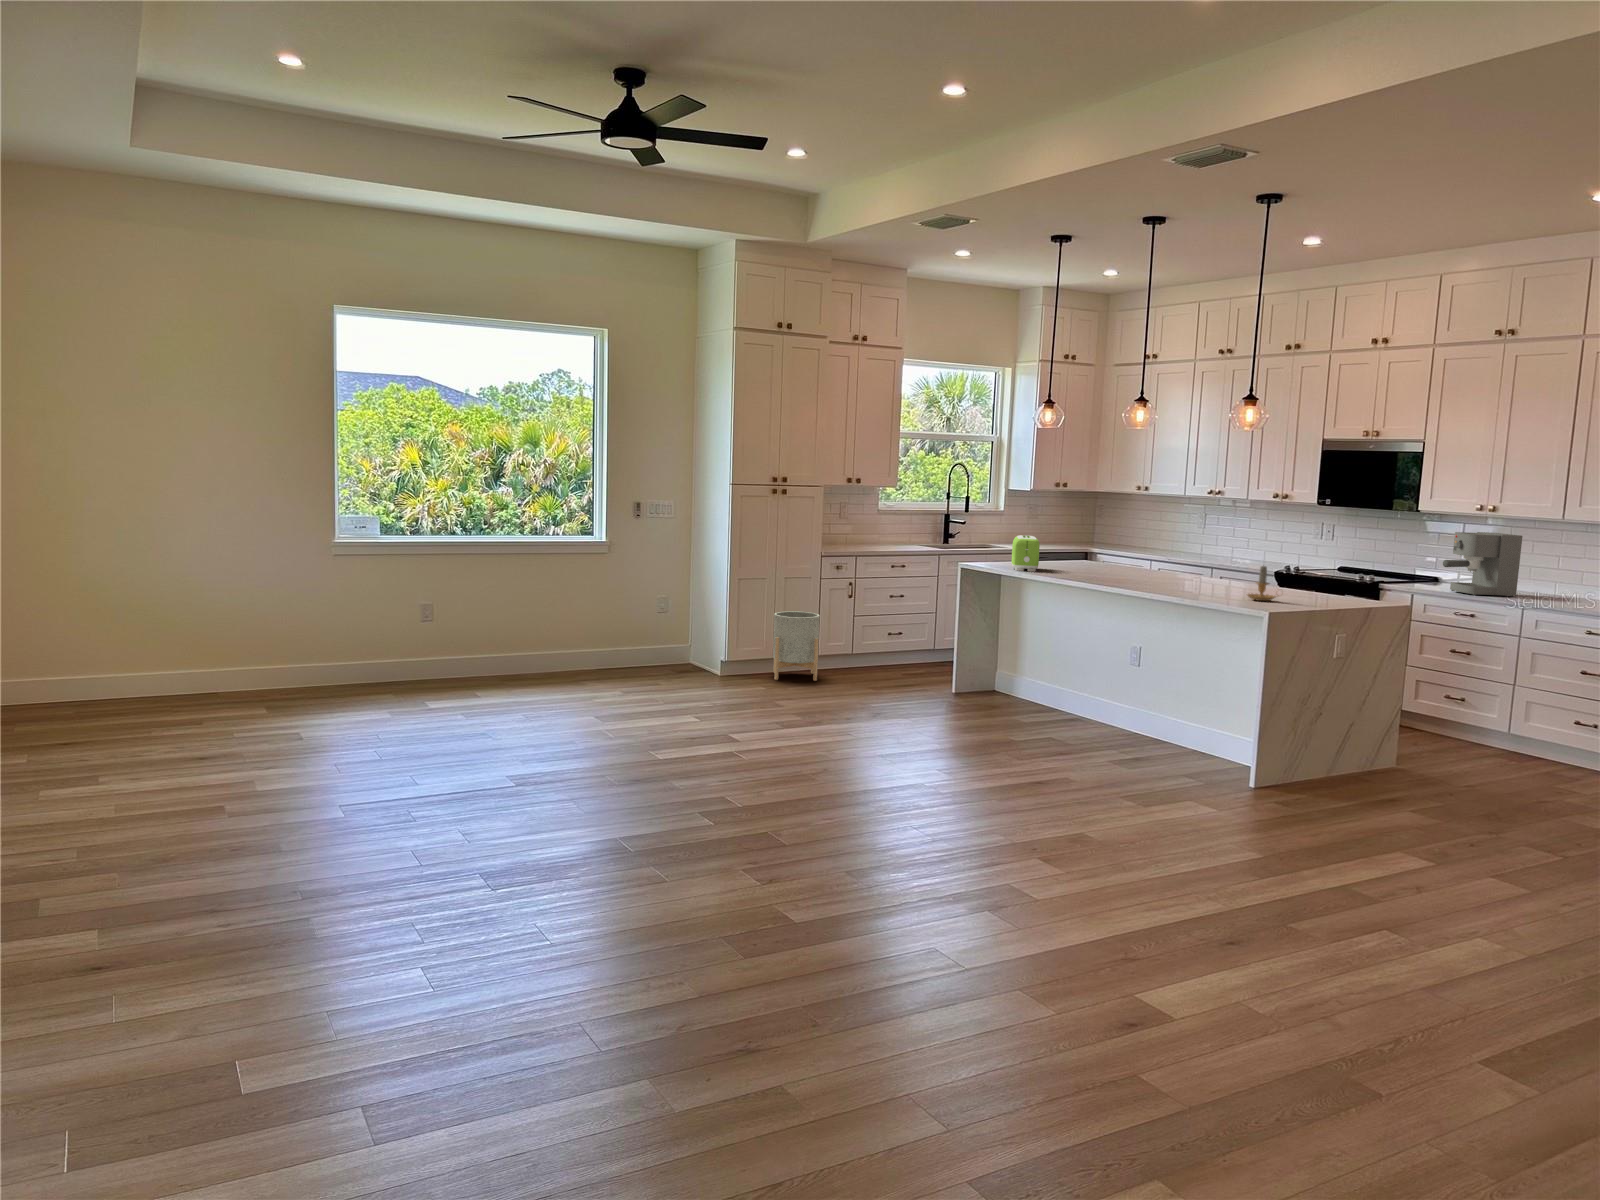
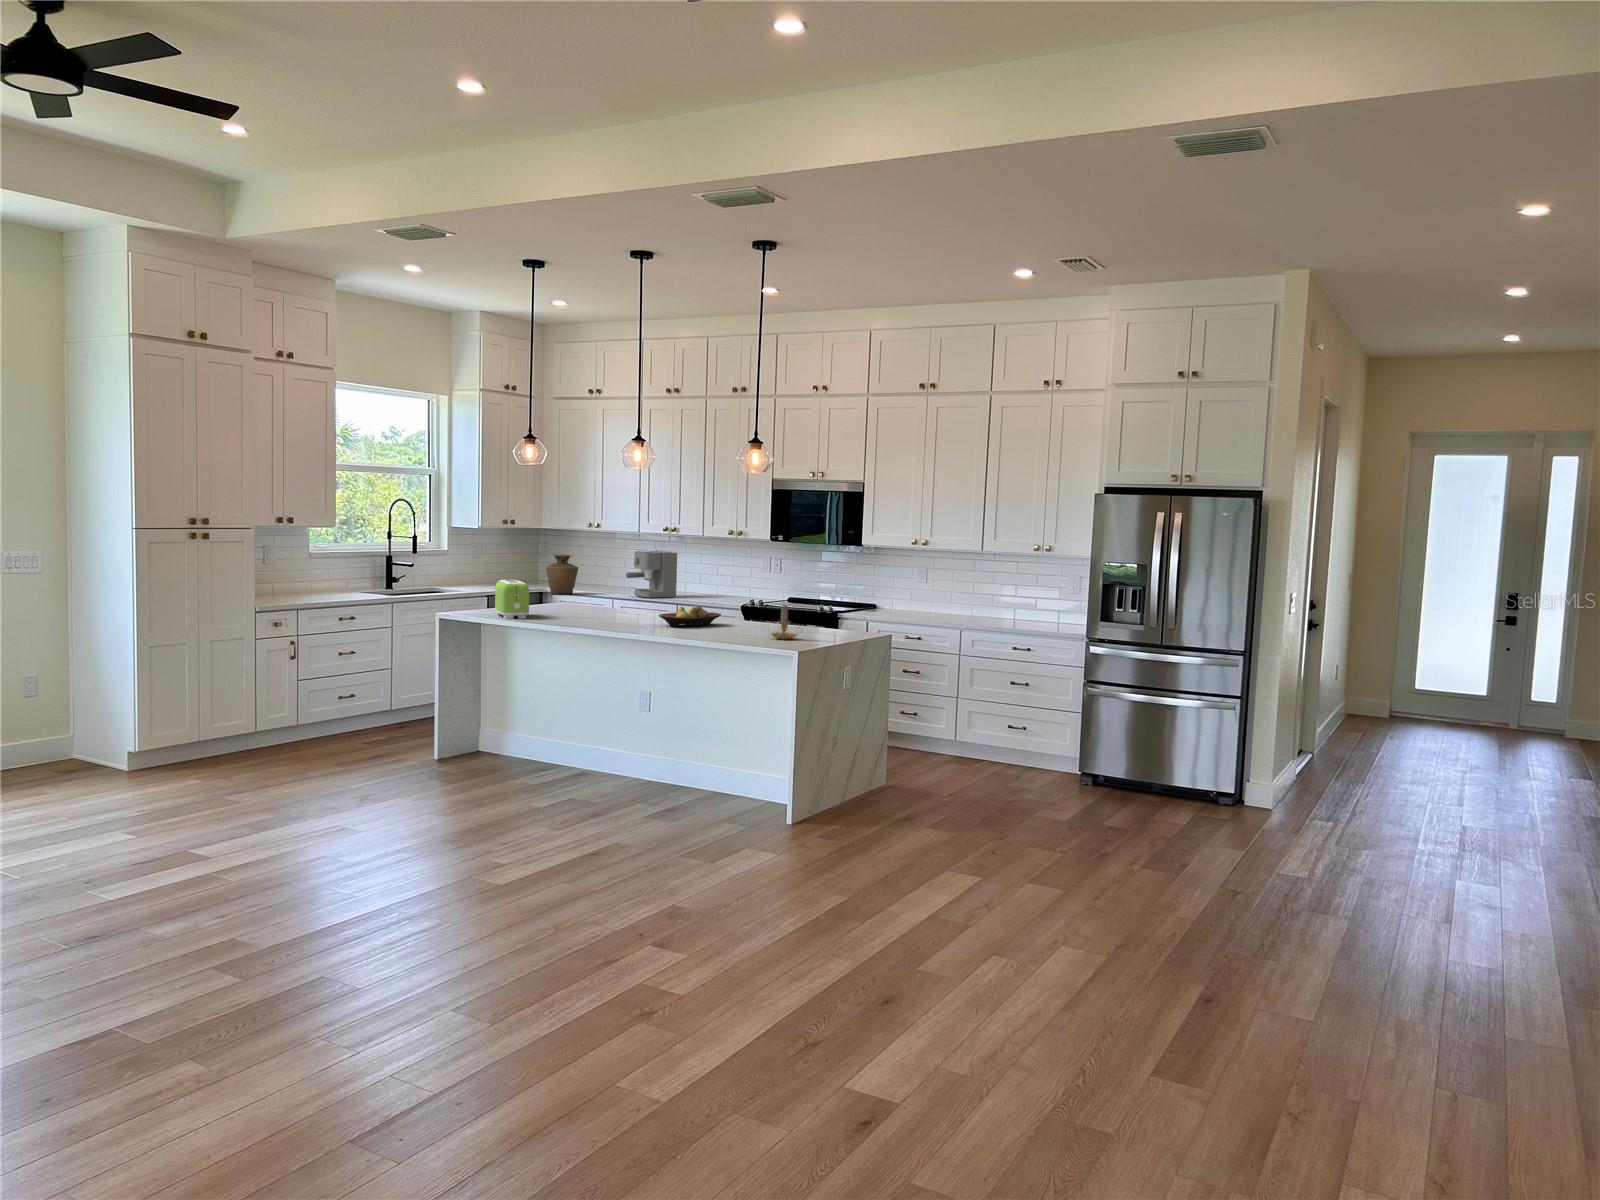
vase: none [1091,517,1124,557] -> present [546,555,578,595]
coffee maker: present [1443,532,1522,597] -> present [626,551,677,598]
fruit bowl: none [1151,566,1219,586] -> present [659,606,721,627]
planter: present [773,611,820,681] -> none [200,682,265,770]

